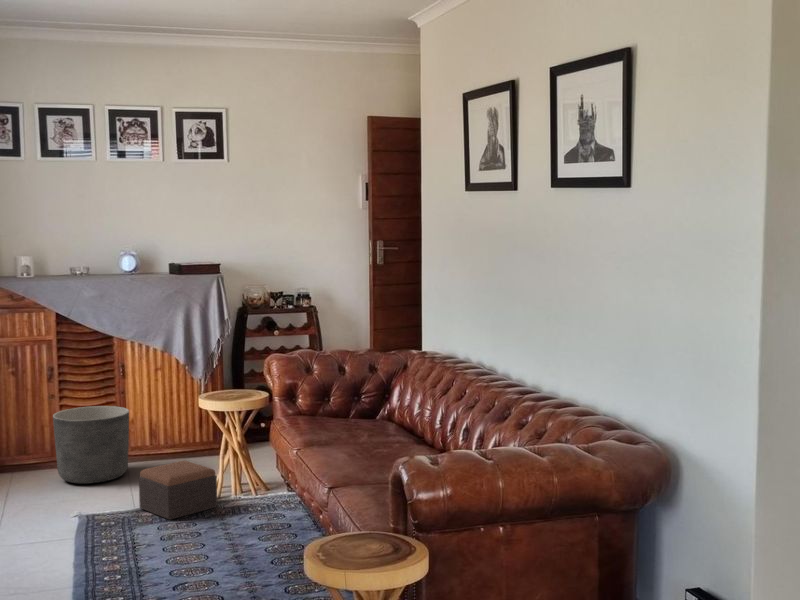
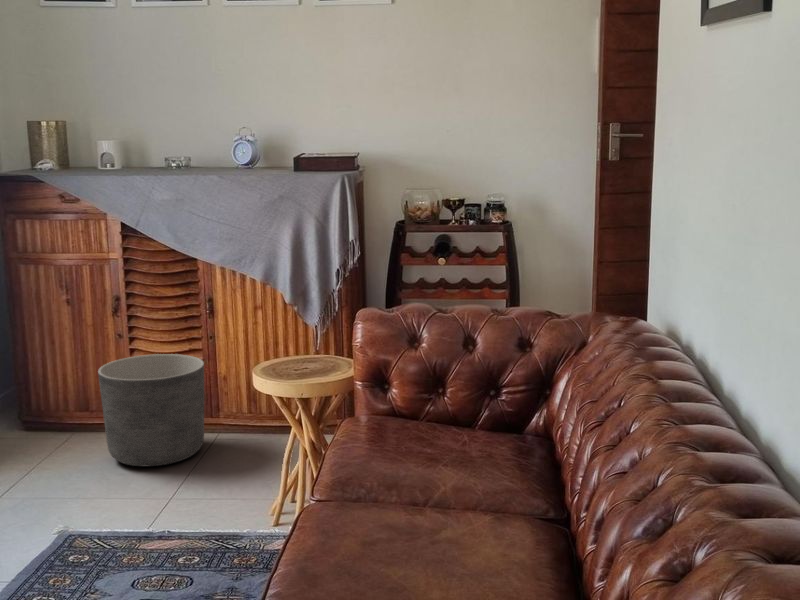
footstool: present [139,461,217,520] -> none [148,463,257,567]

